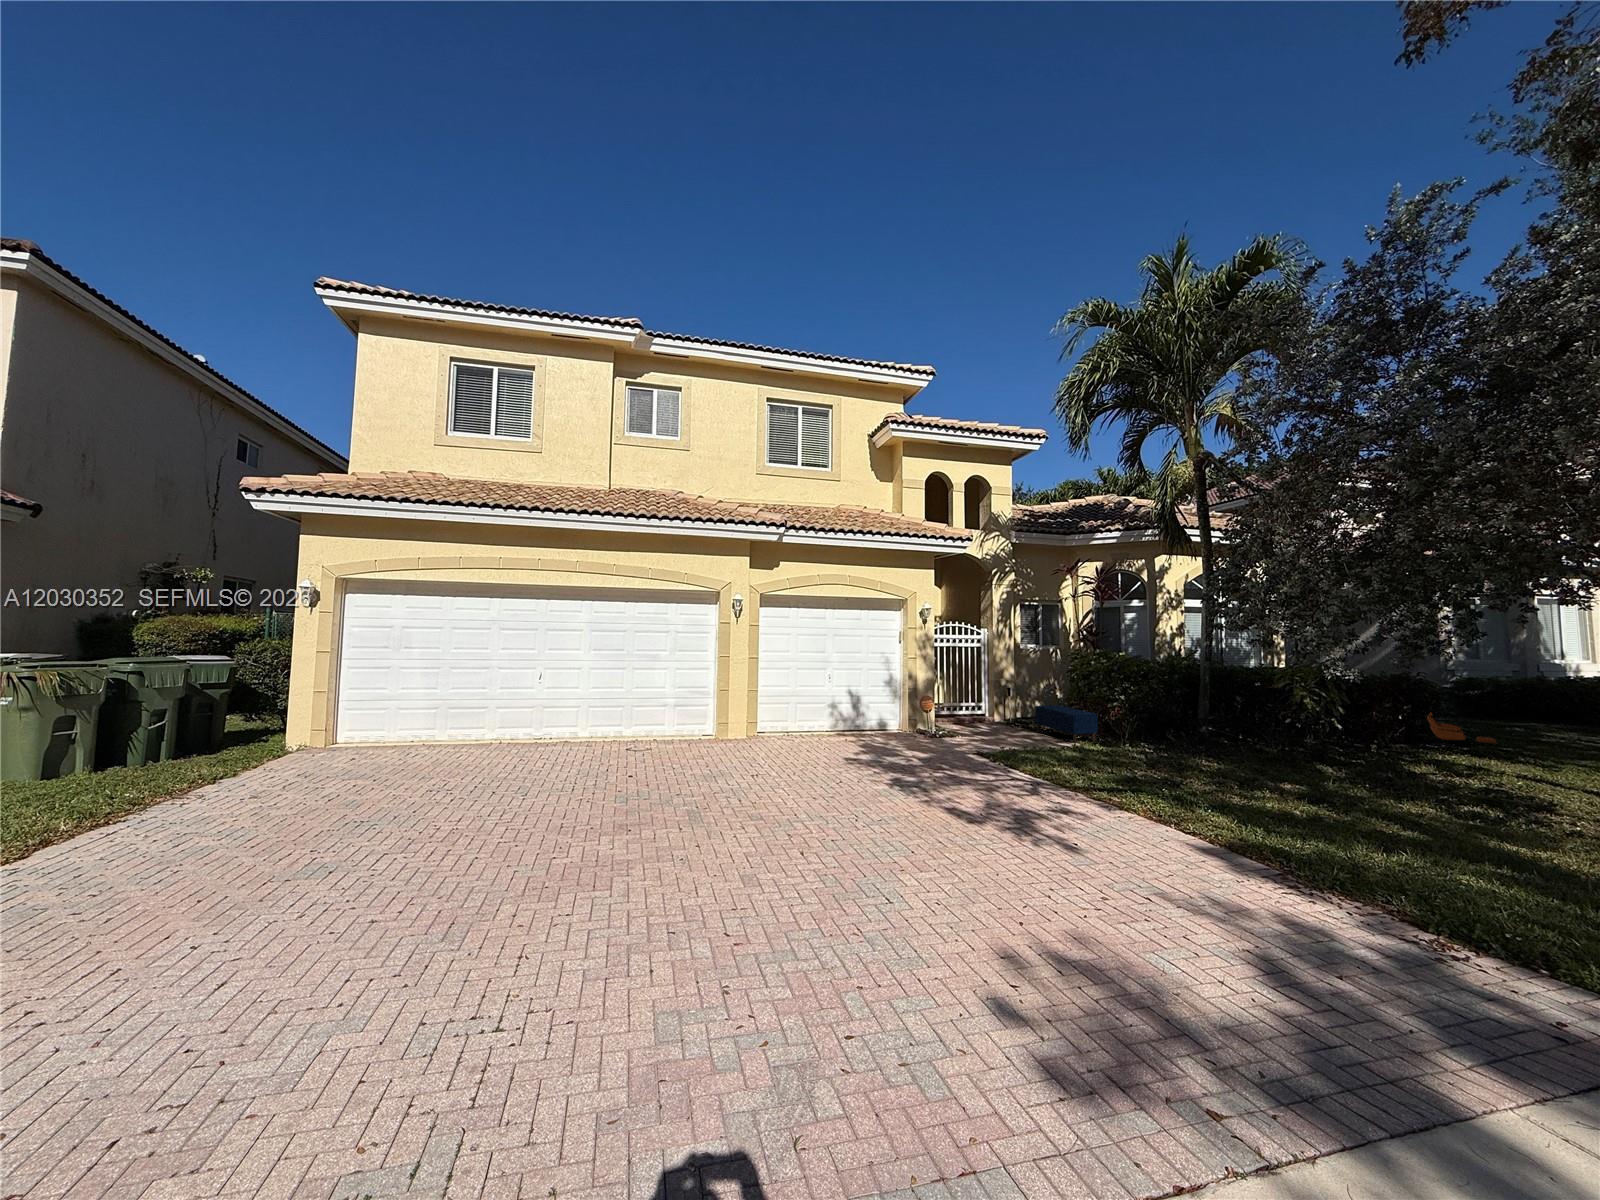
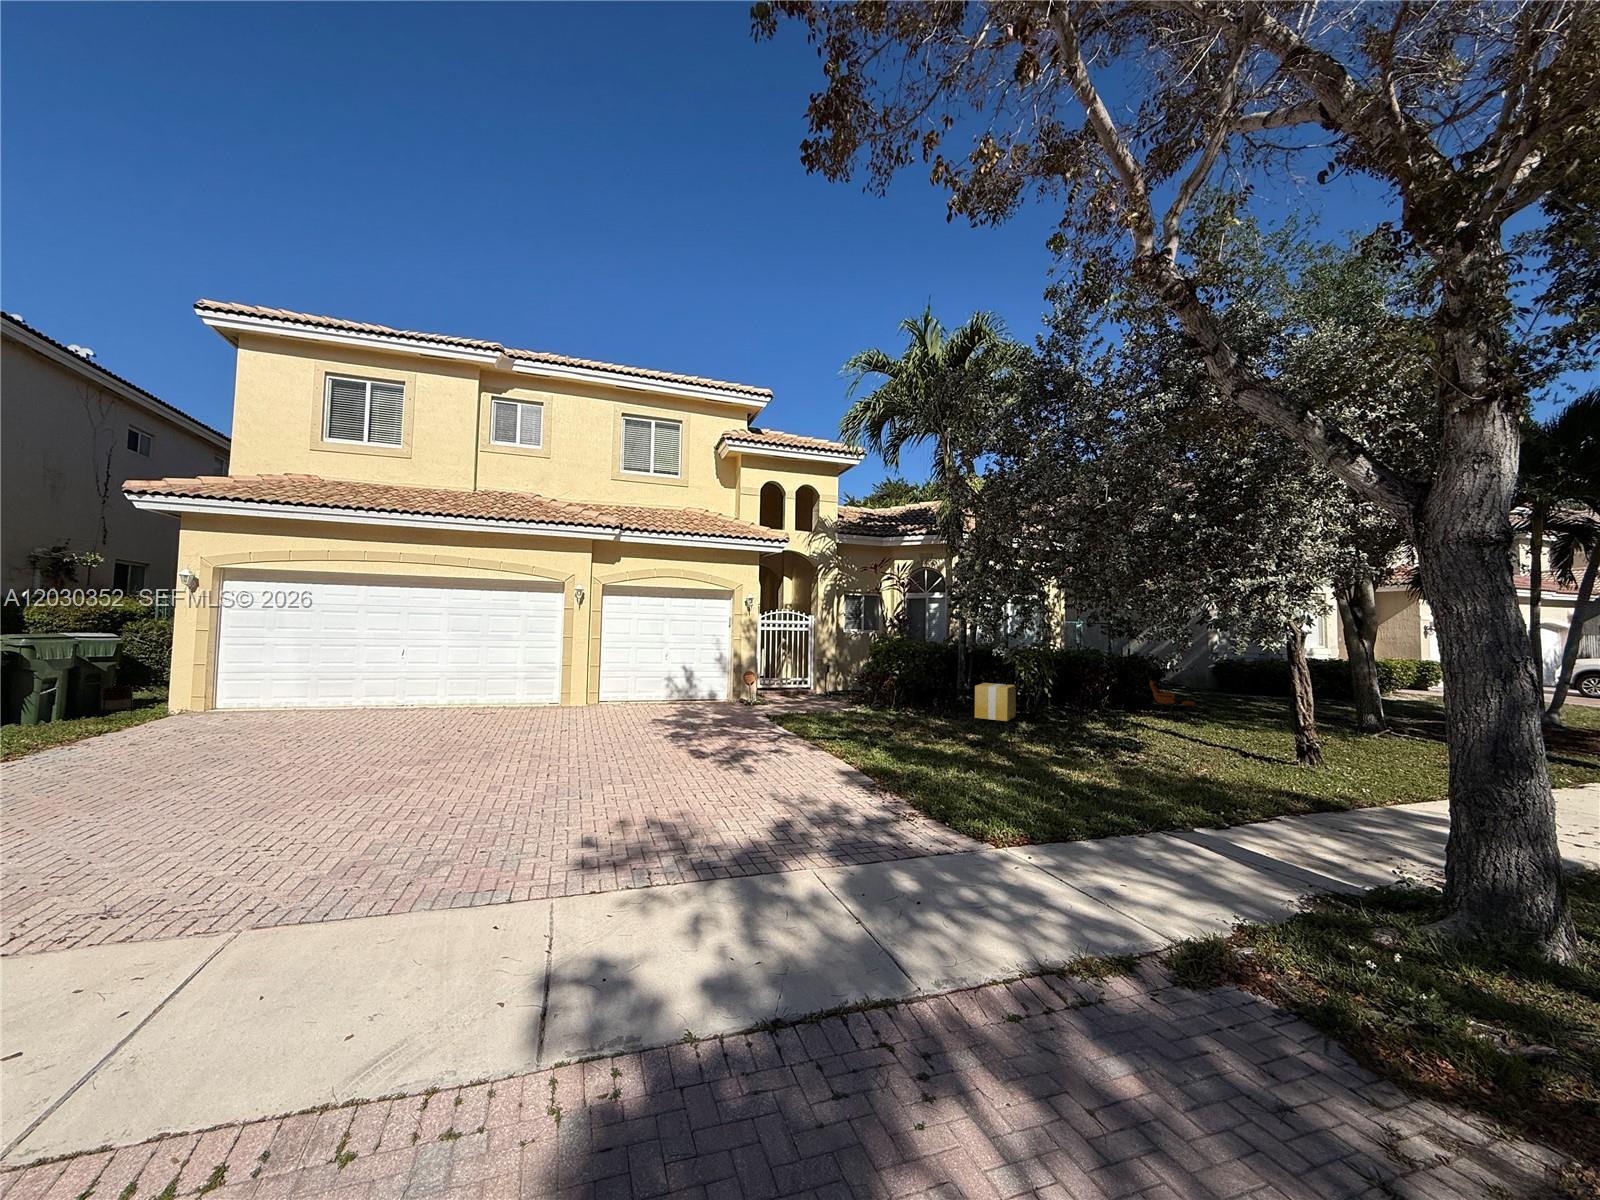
bench: present [1035,705,1098,743] -> none [839,678,880,707]
cardboard box: none [1243,716,1295,769] -> present [975,683,1016,721]
planter: none [215,717,249,756] -> present [101,686,133,719]

